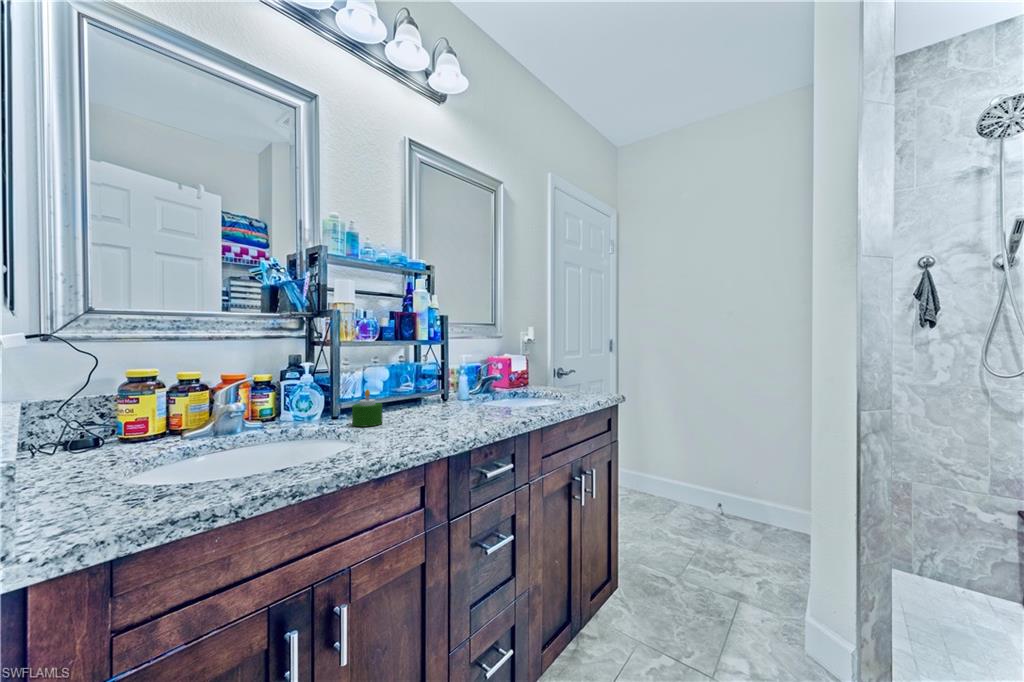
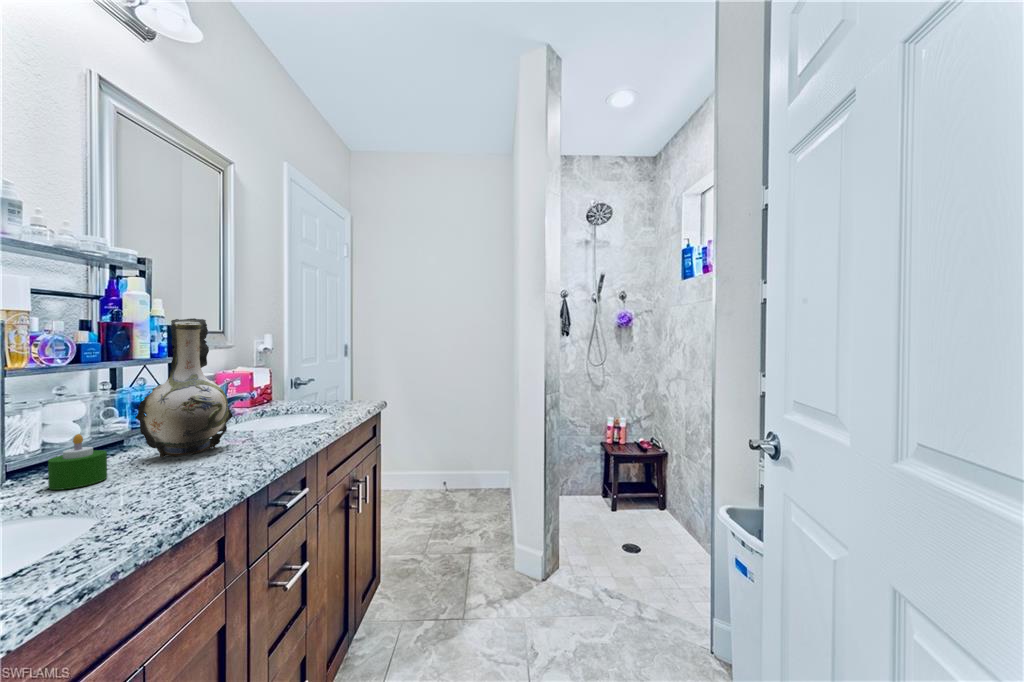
decorative vase: none [408,307,469,417] -> present [136,318,233,457]

